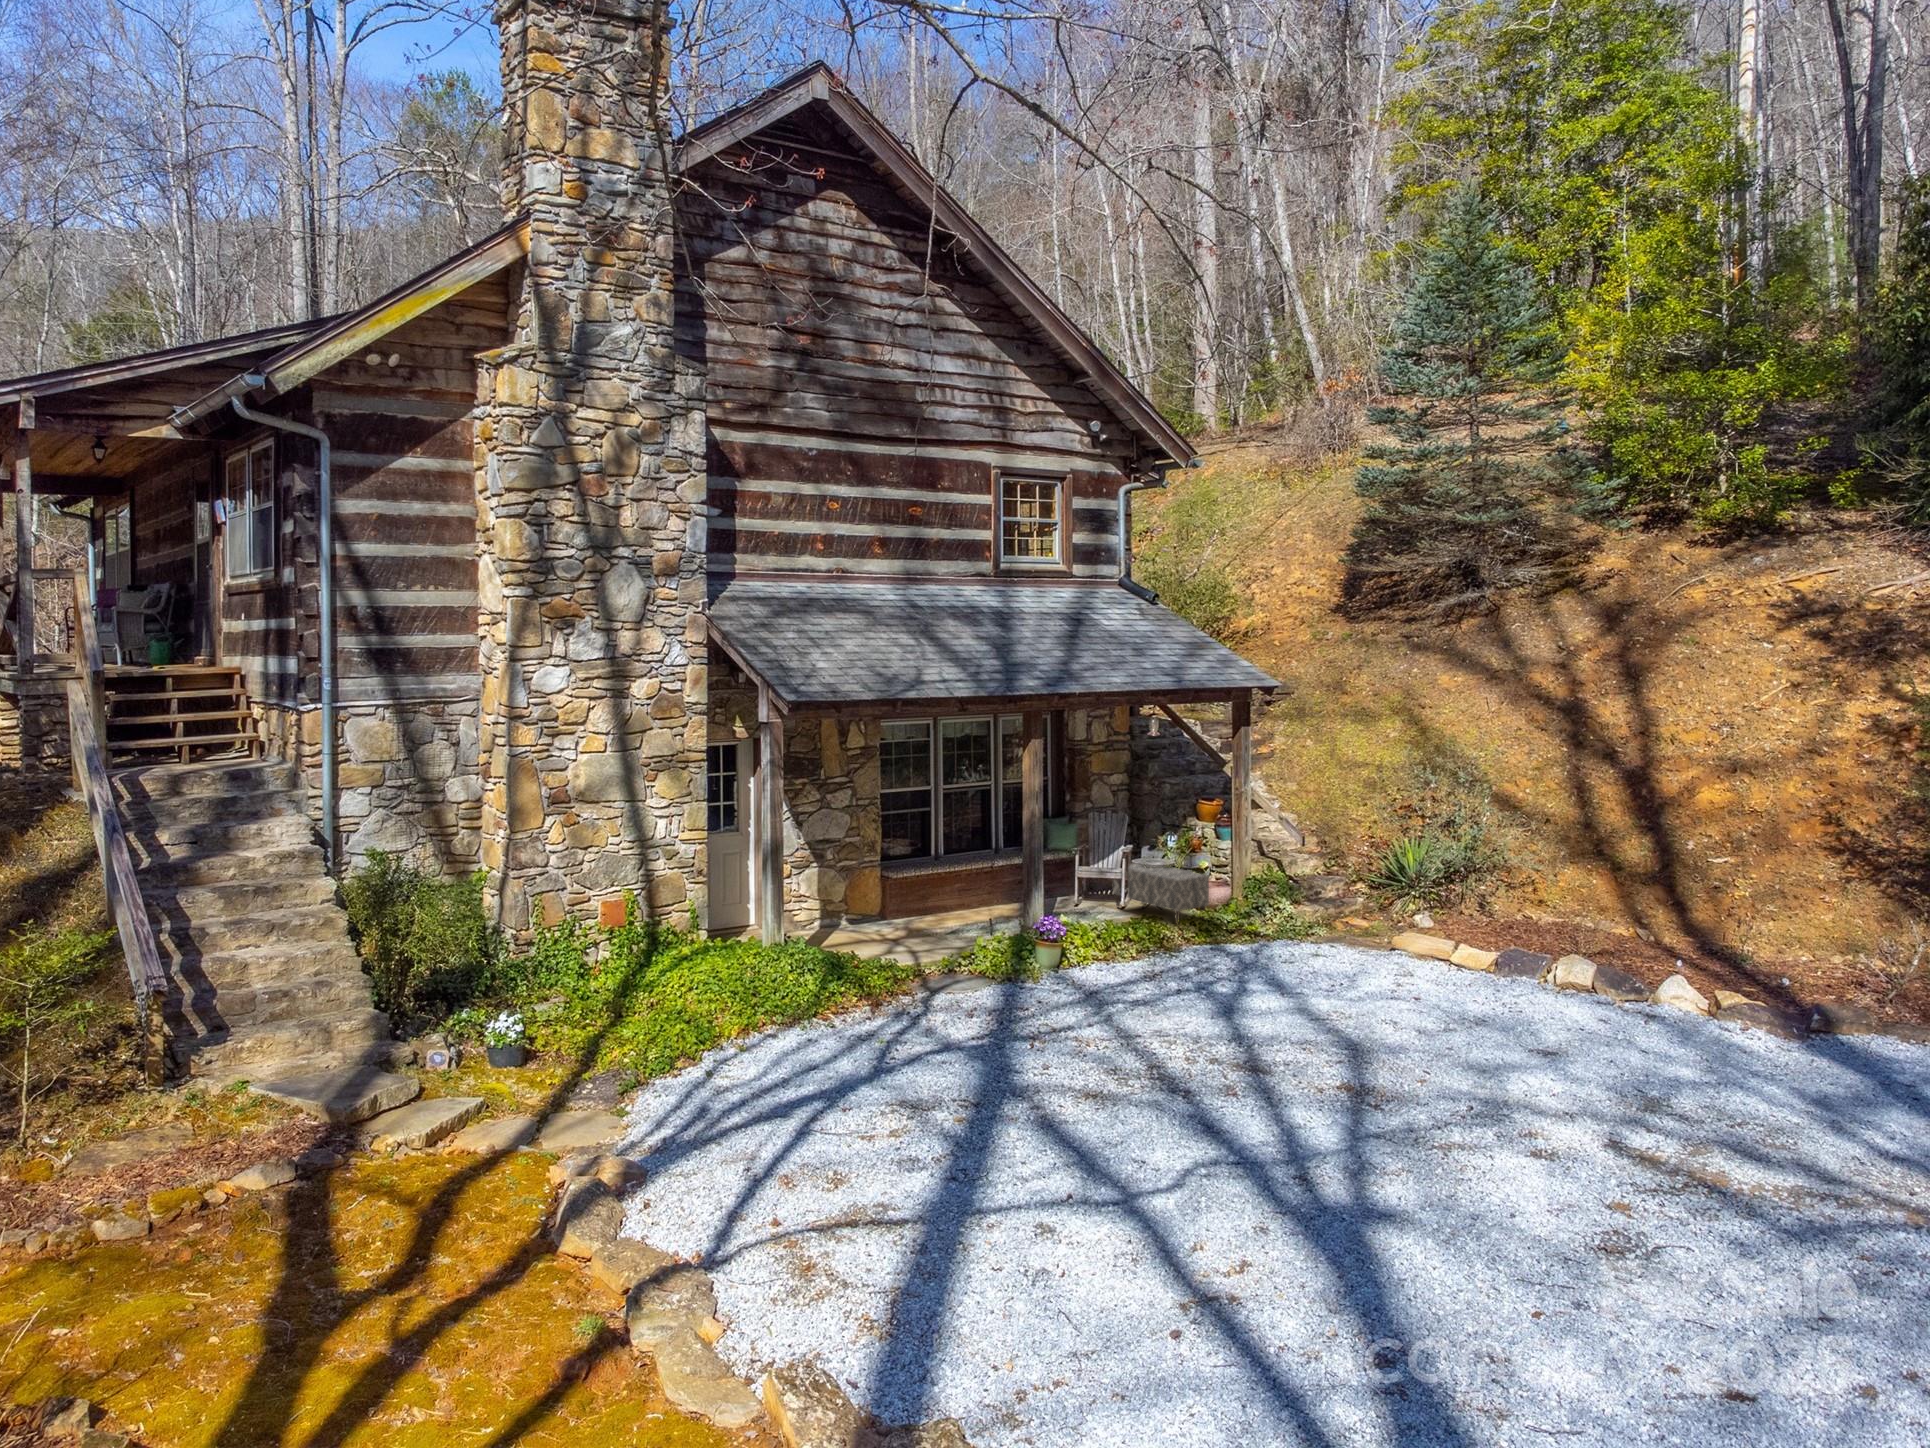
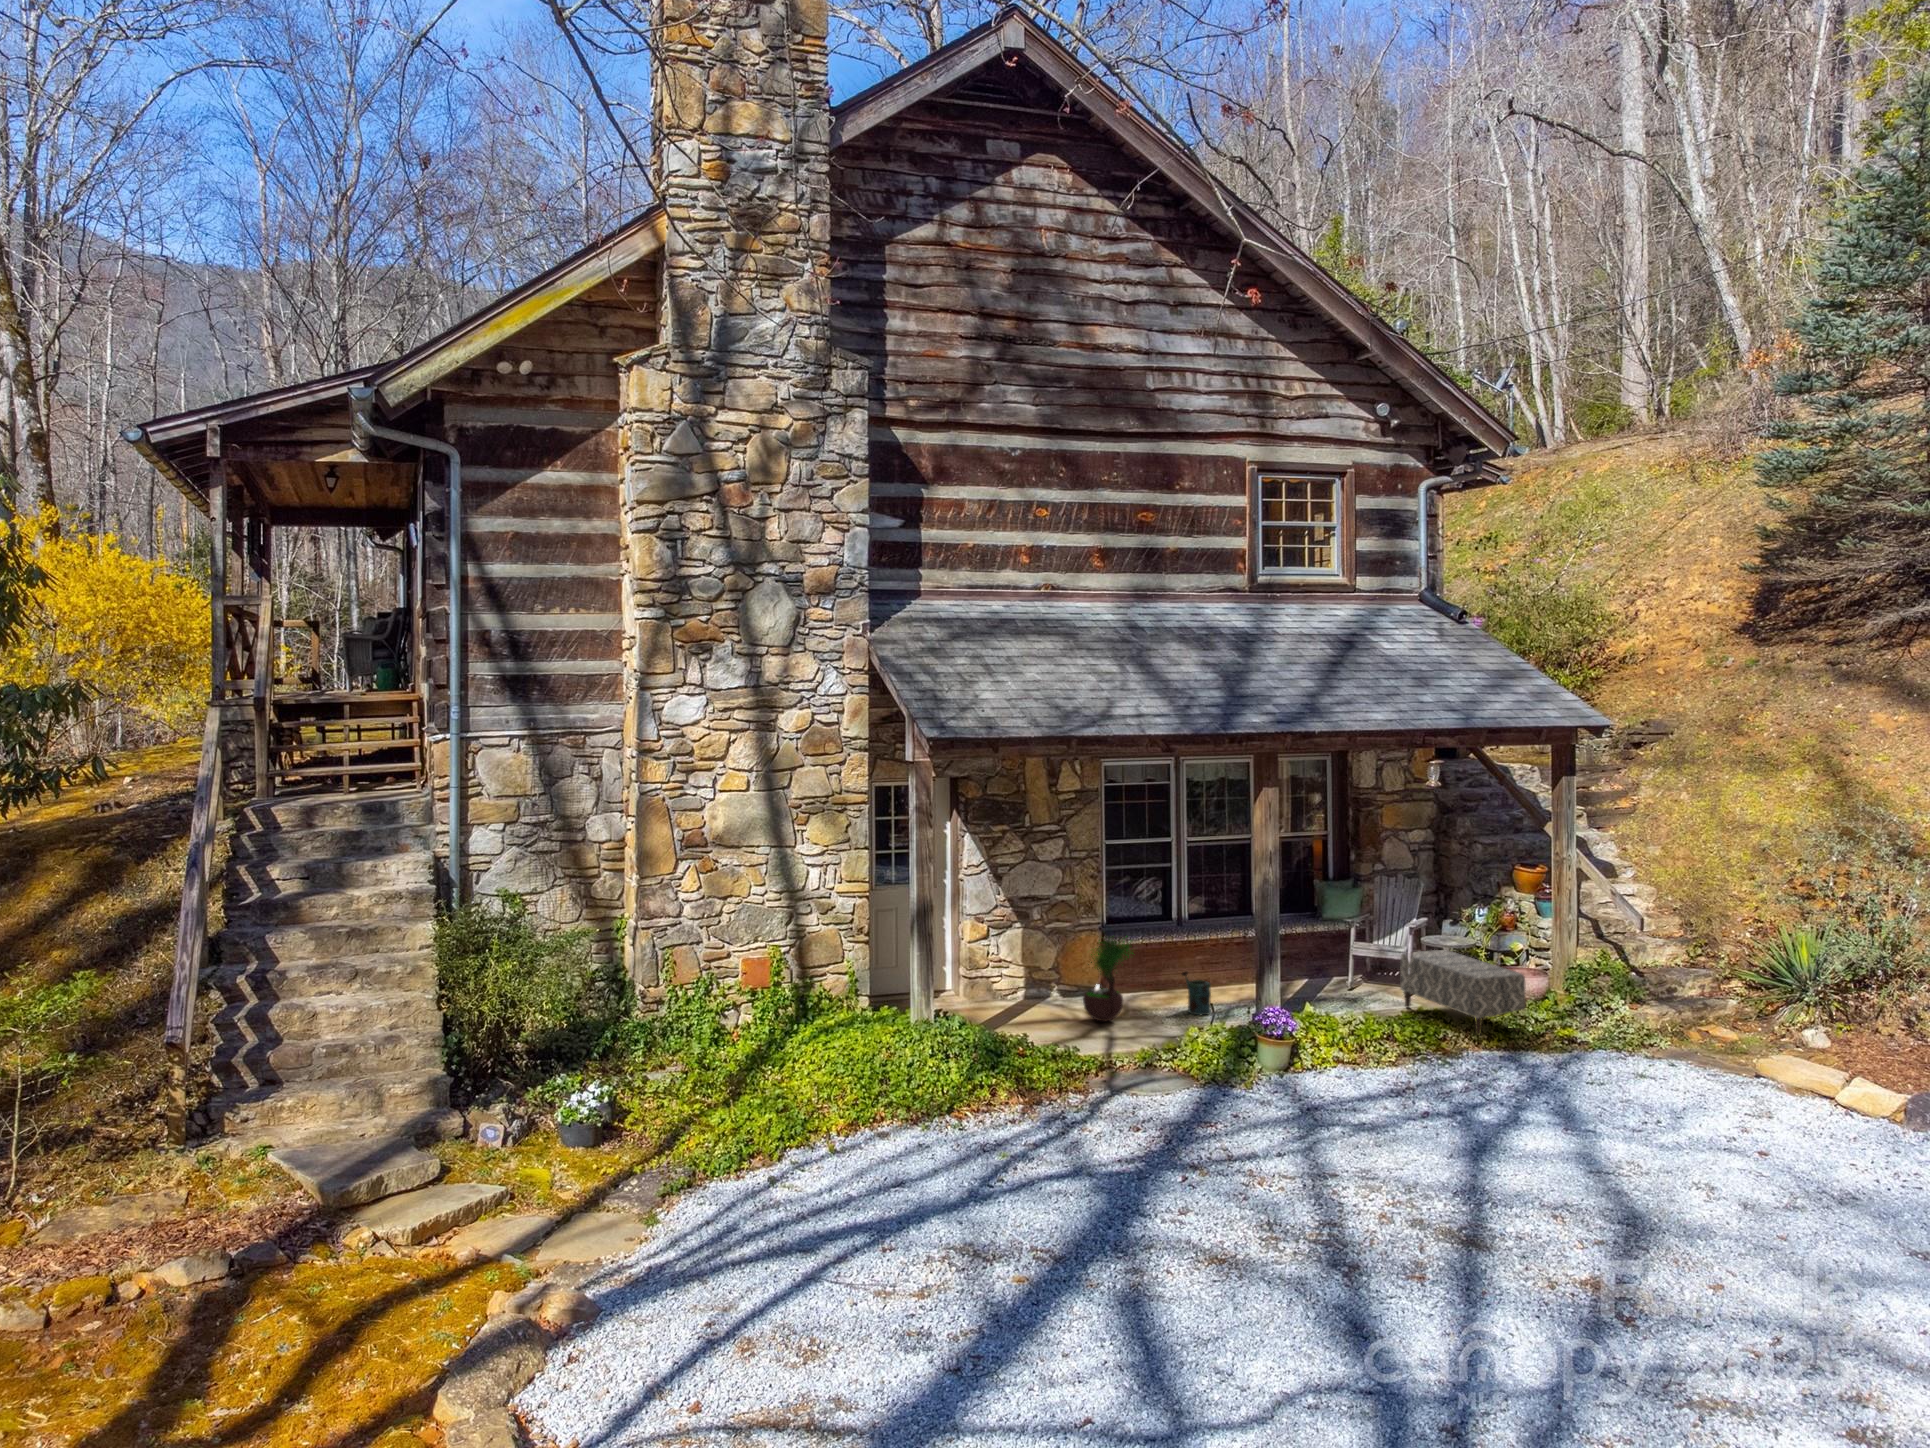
potted tree: none [874,859,919,935] -> present [1083,936,1133,1021]
watering can: none [946,889,974,924] -> present [1182,972,1211,1015]

